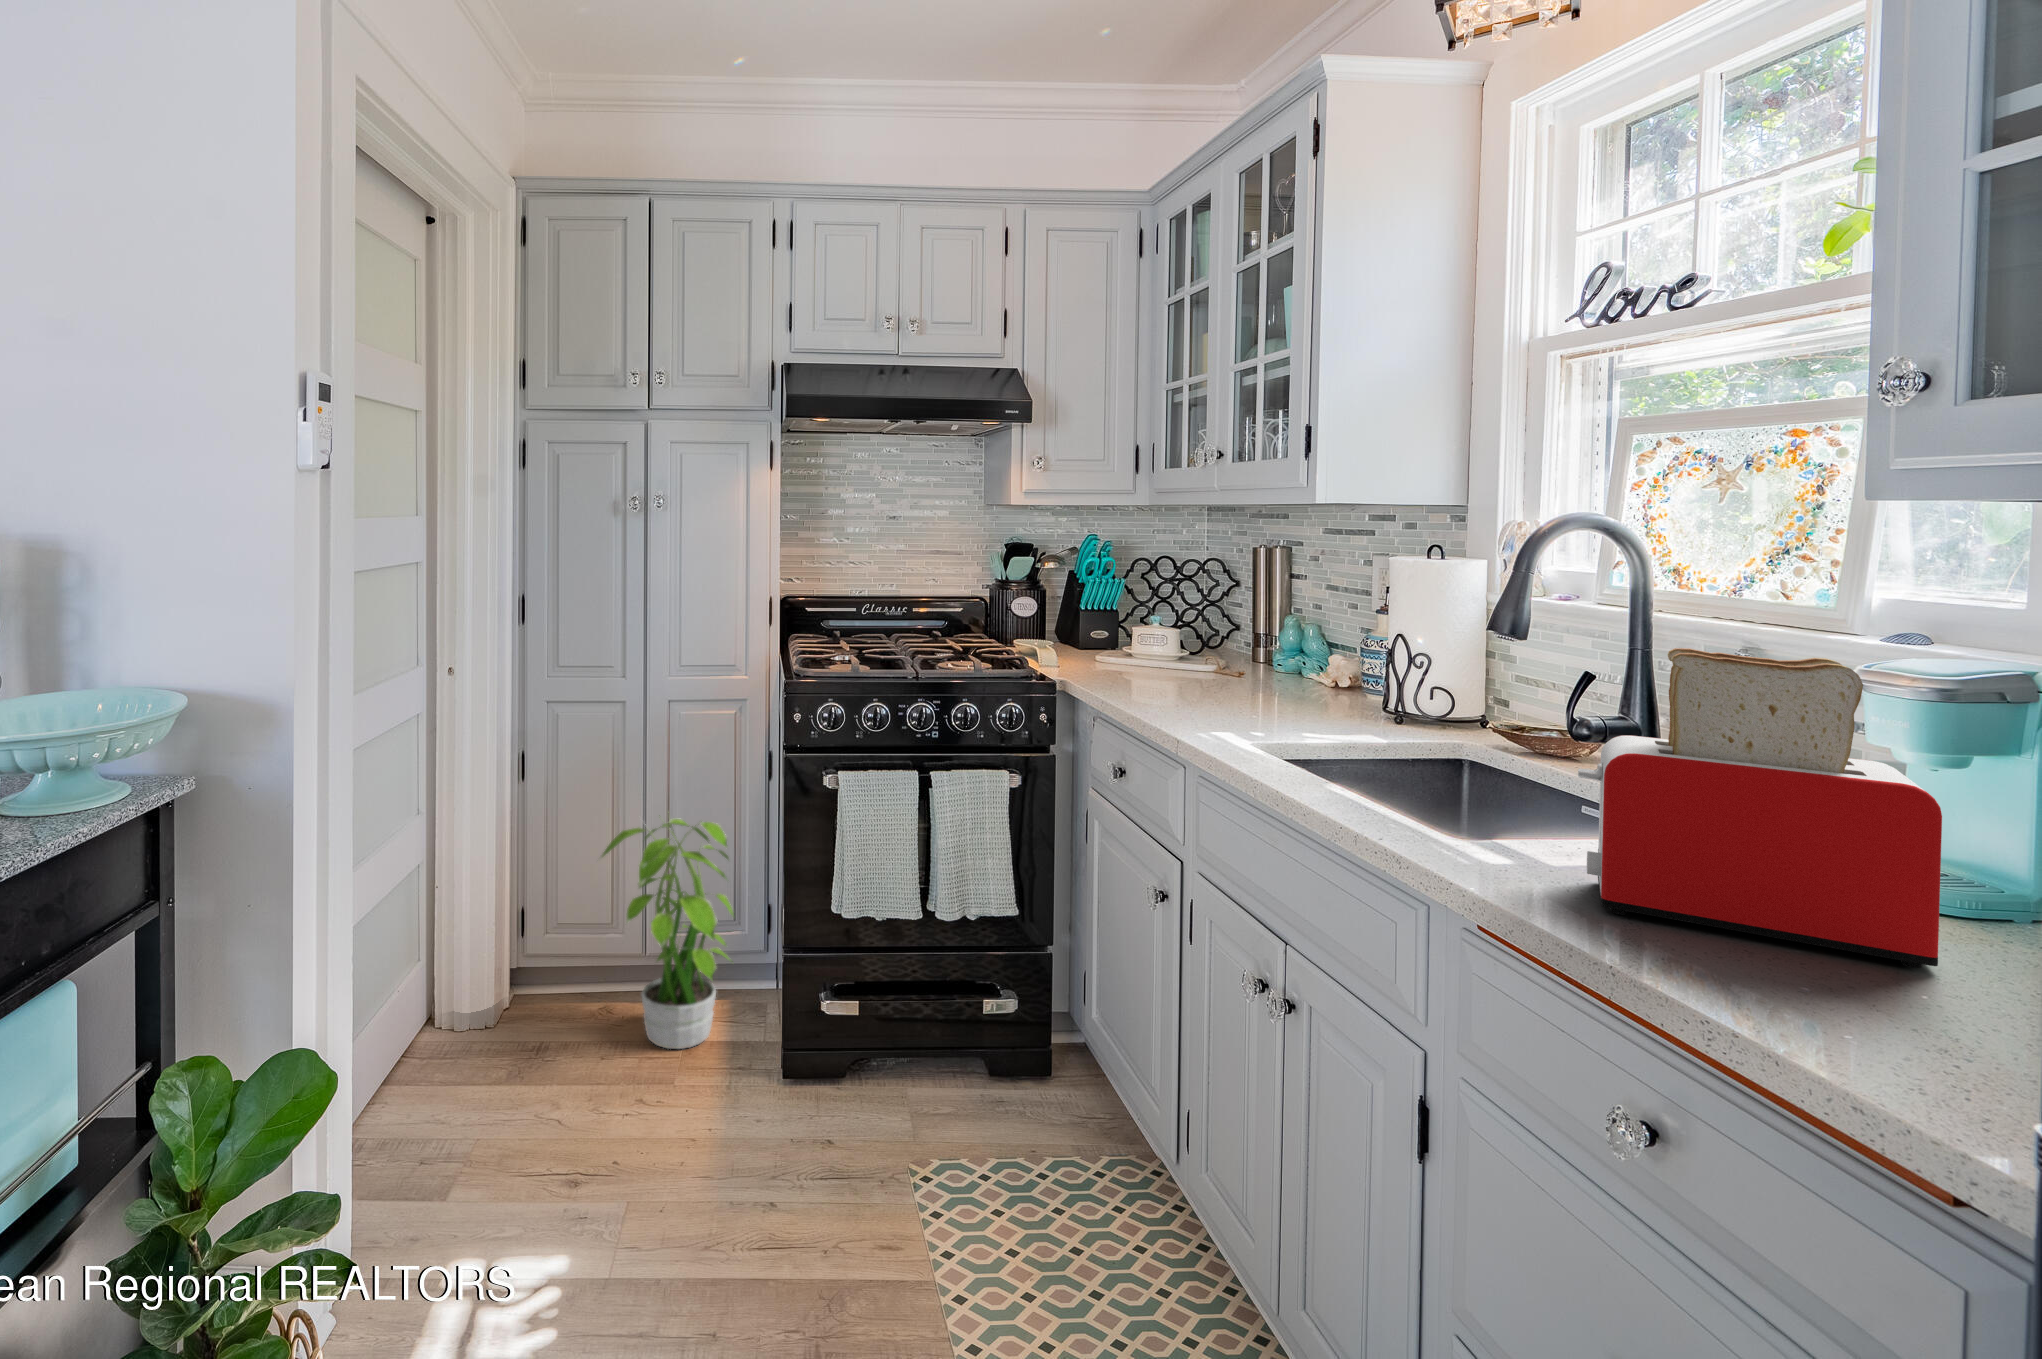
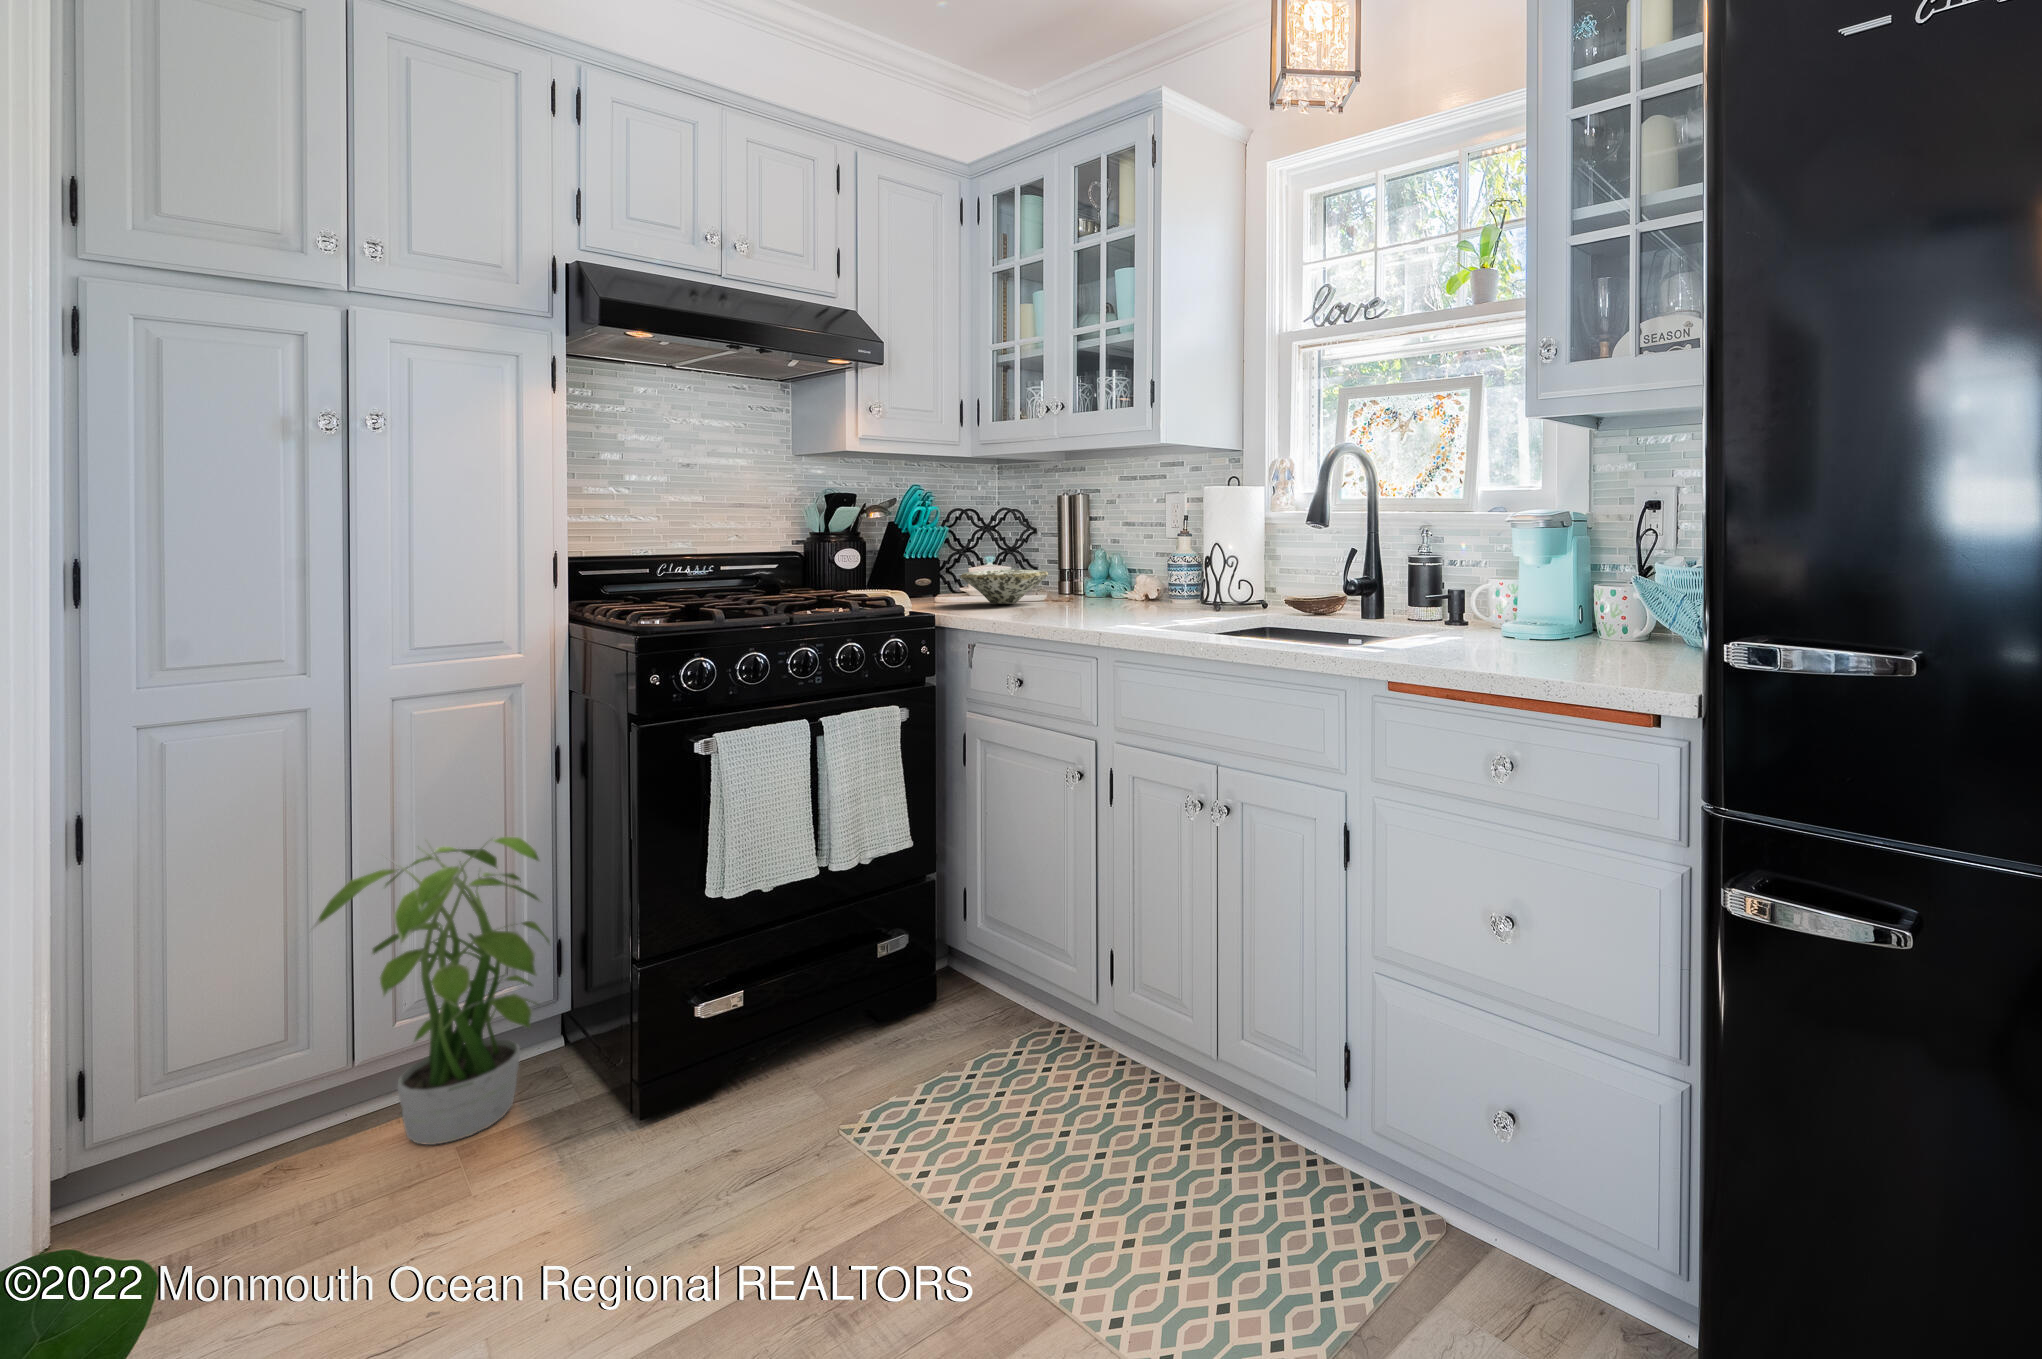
bowl: none [1111,630,1214,672] -> present [960,570,1048,604]
toaster: present [1578,648,1942,968] -> none [1452,494,1619,659]

